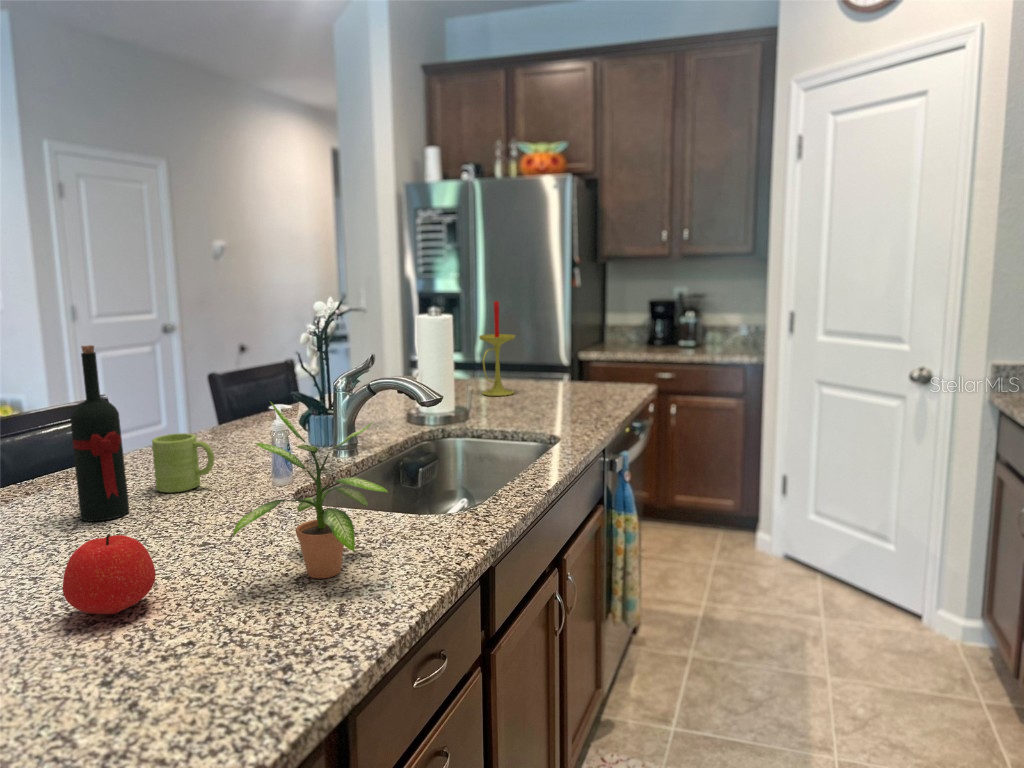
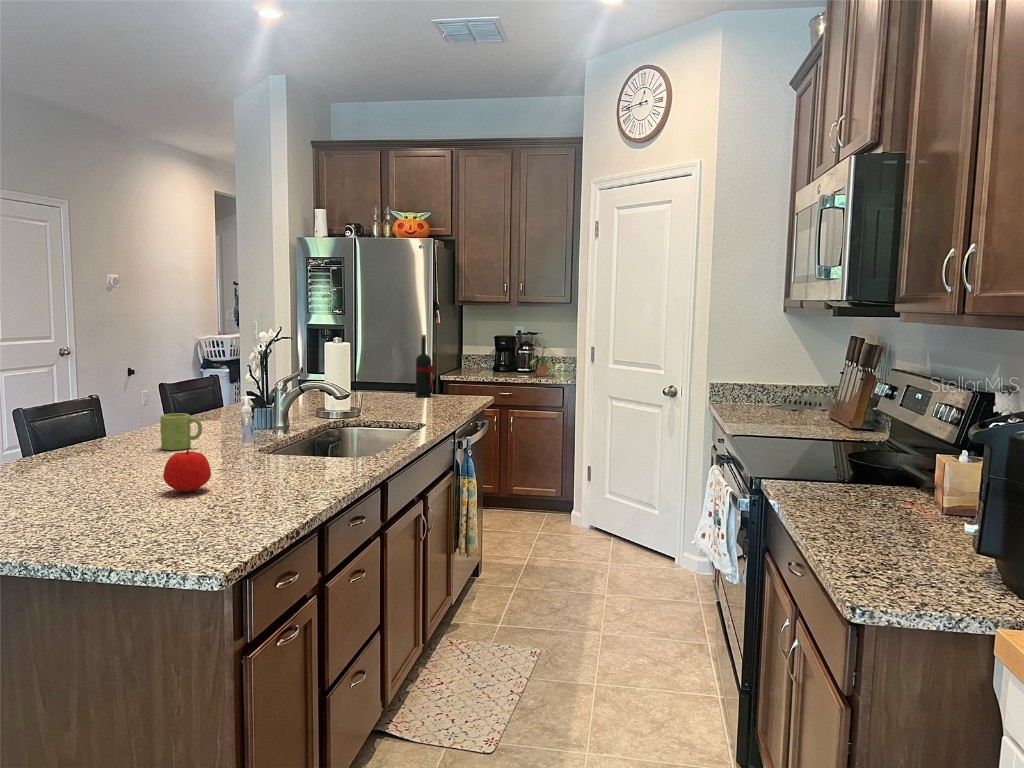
candle: present [479,301,515,396] -> none [365,331,392,402]
wine bottle: present [70,345,129,521] -> present [416,335,433,397]
potted plant: present [233,402,388,579] -> present [530,339,554,376]

